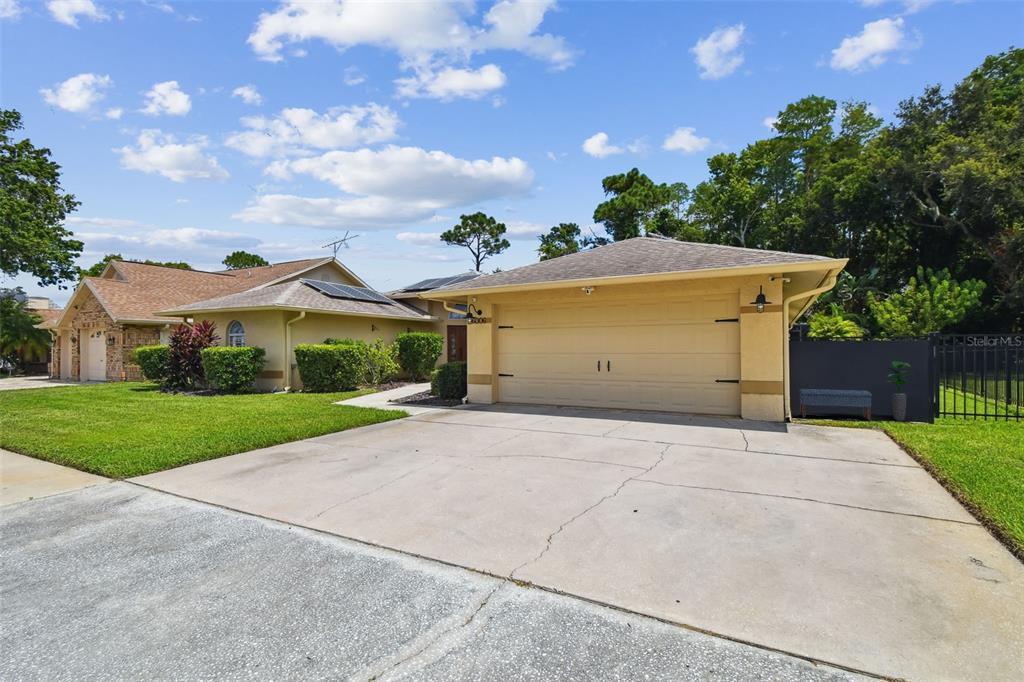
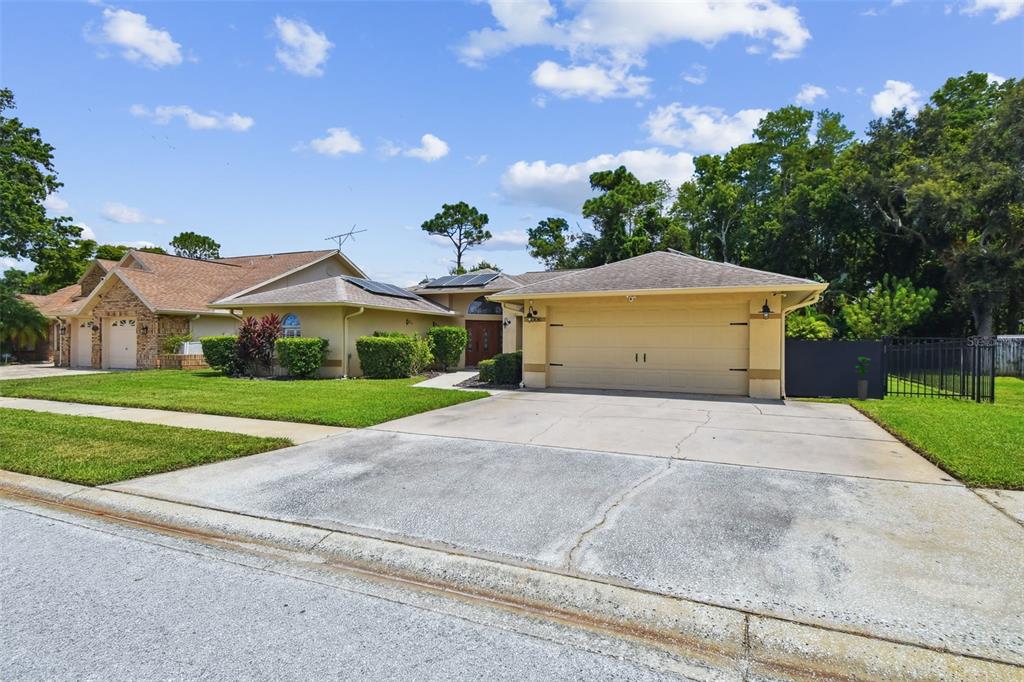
bench: present [799,389,872,420] -> none [790,377,844,400]

